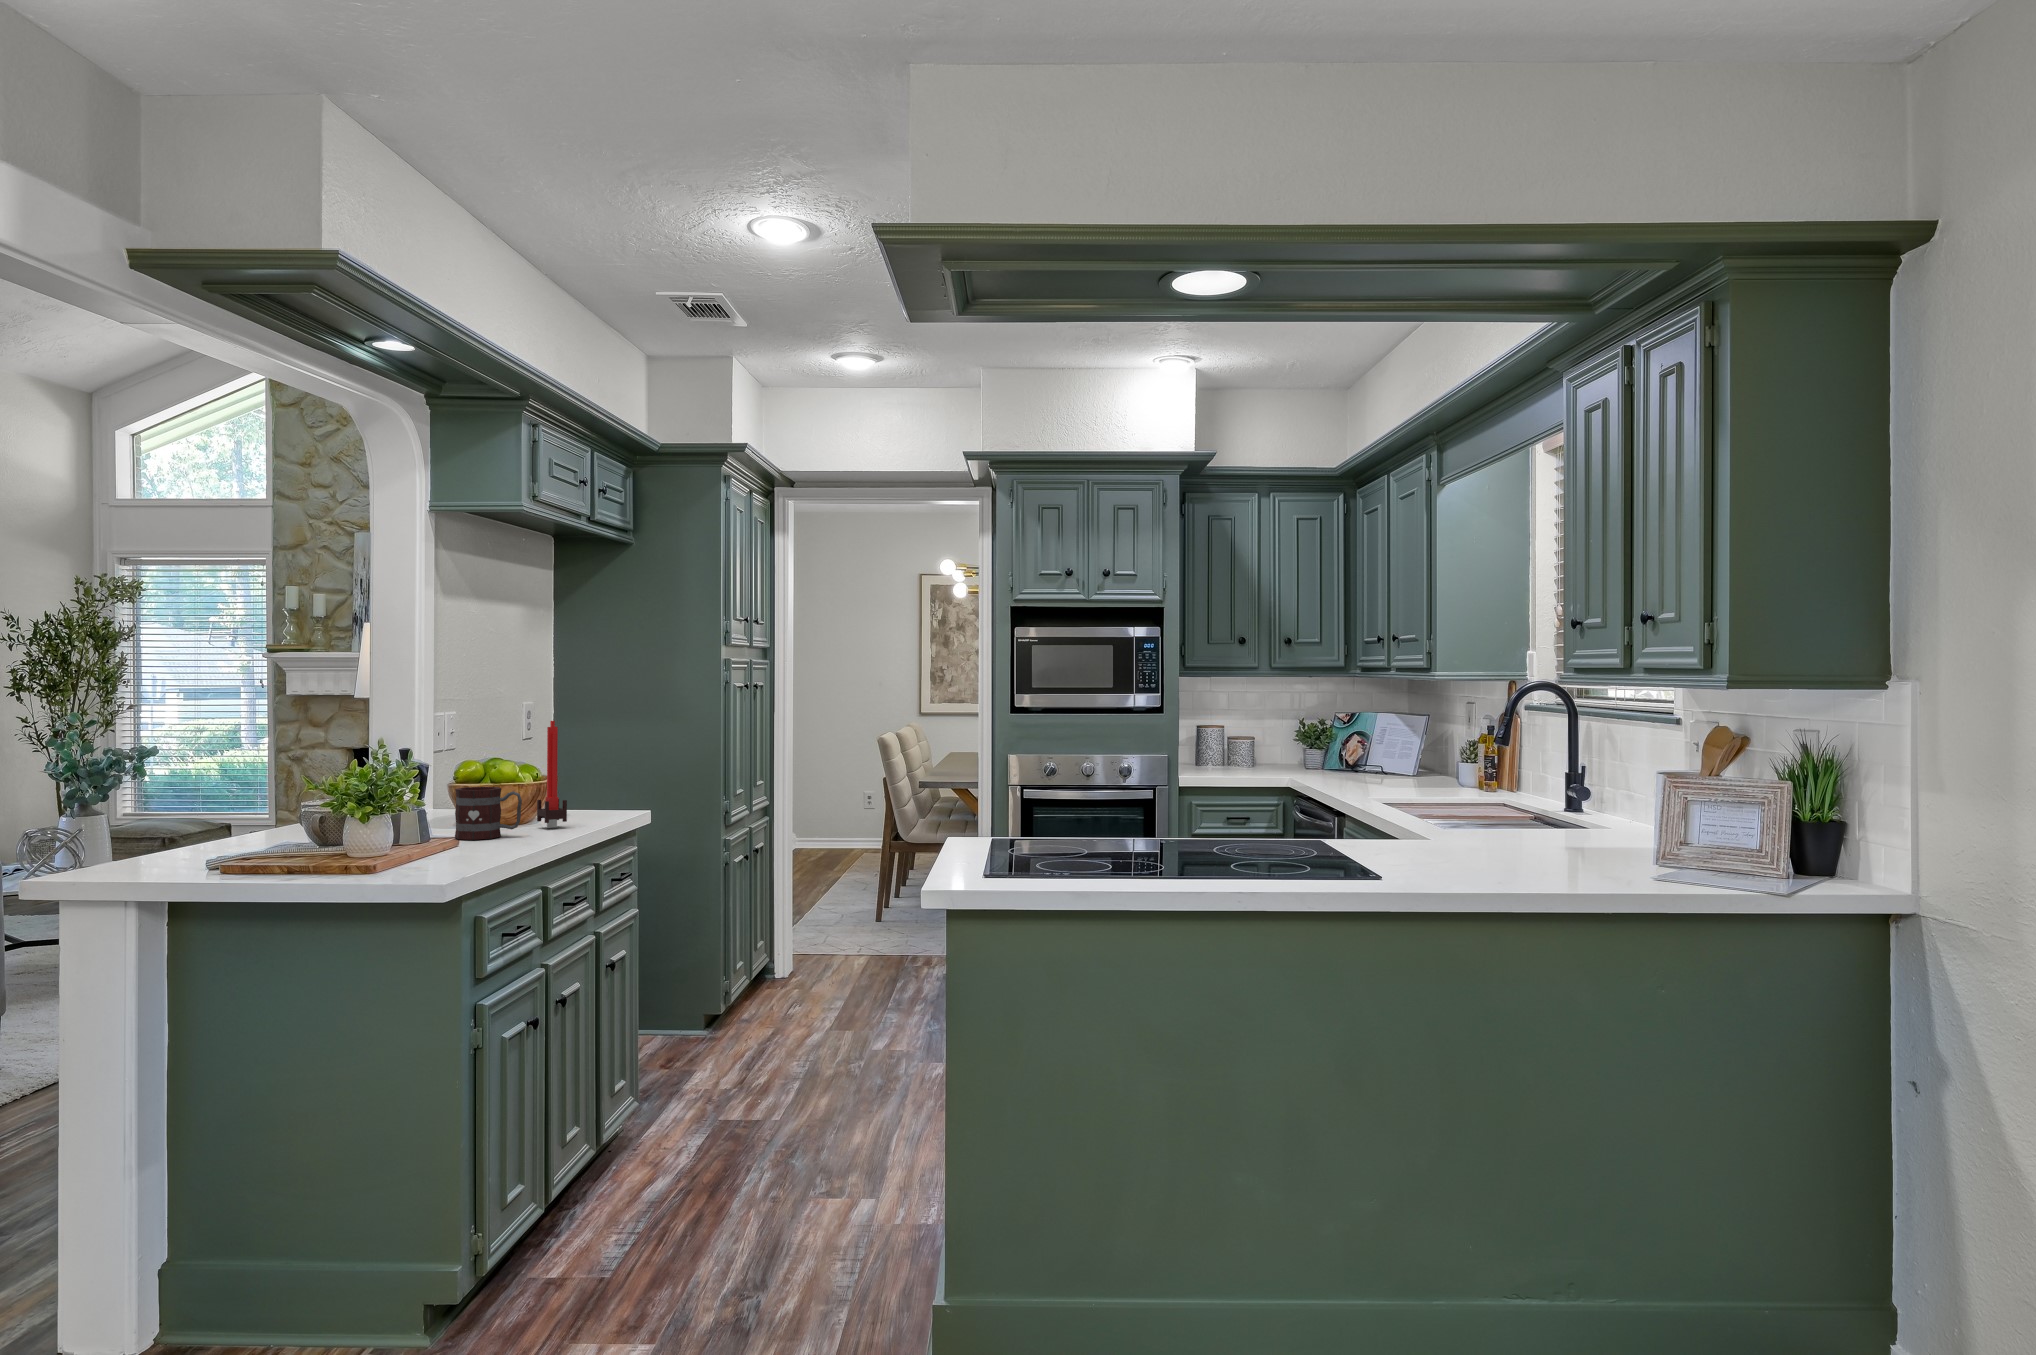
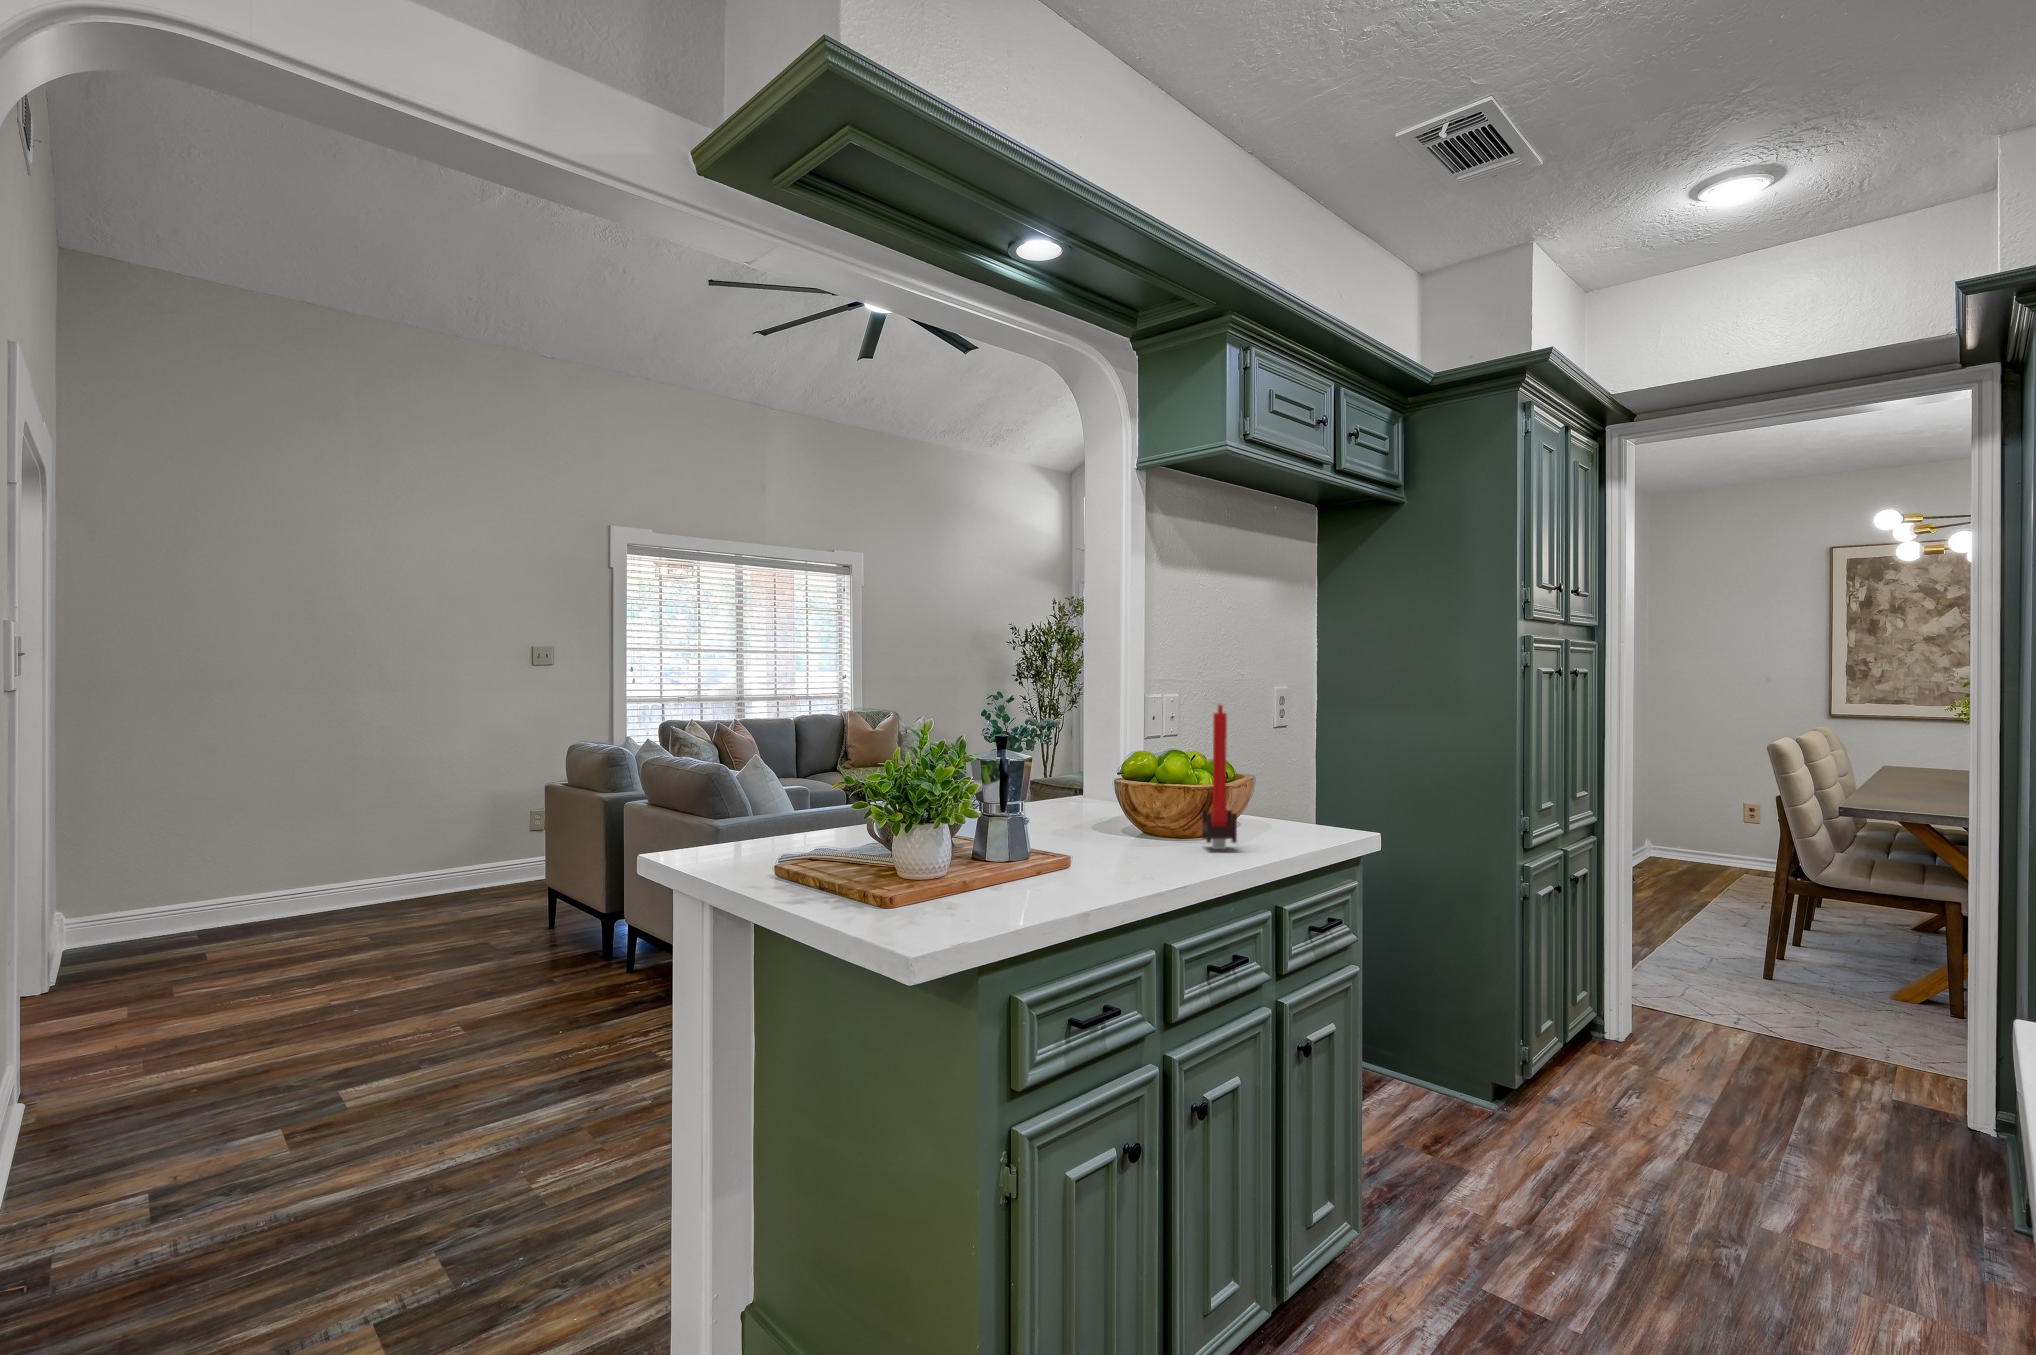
mug: present [455,787,522,840] -> none [1084,788,1163,860]

